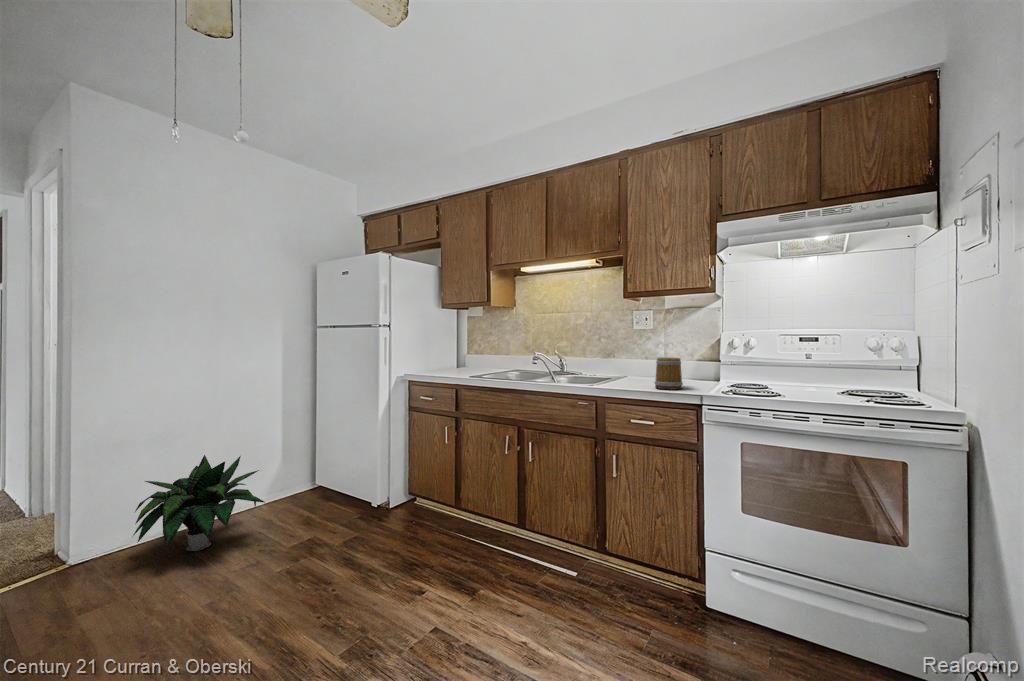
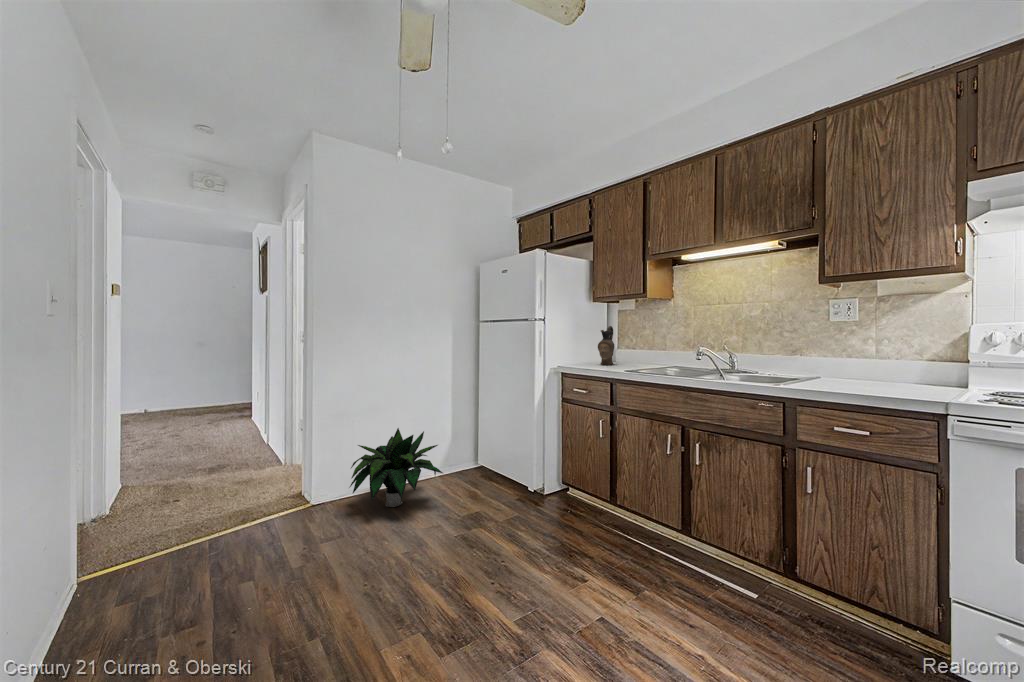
ceramic pitcher: none [443,332,460,372] -> present [598,326,614,365]
mug: present [655,358,683,389] -> none [866,354,910,393]

